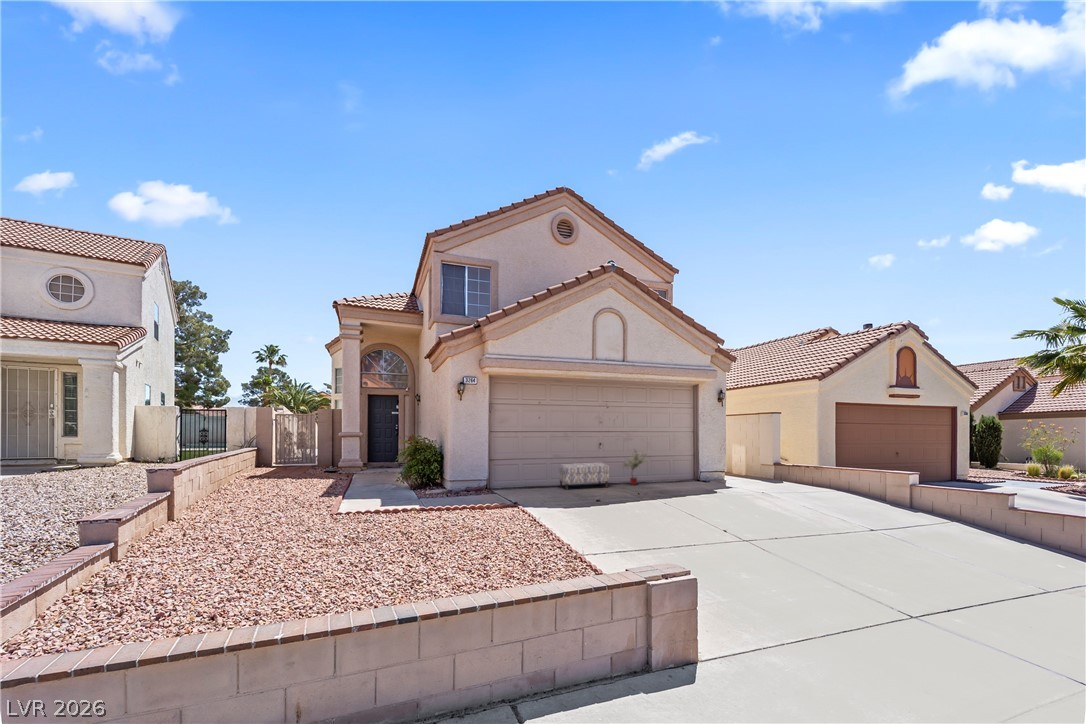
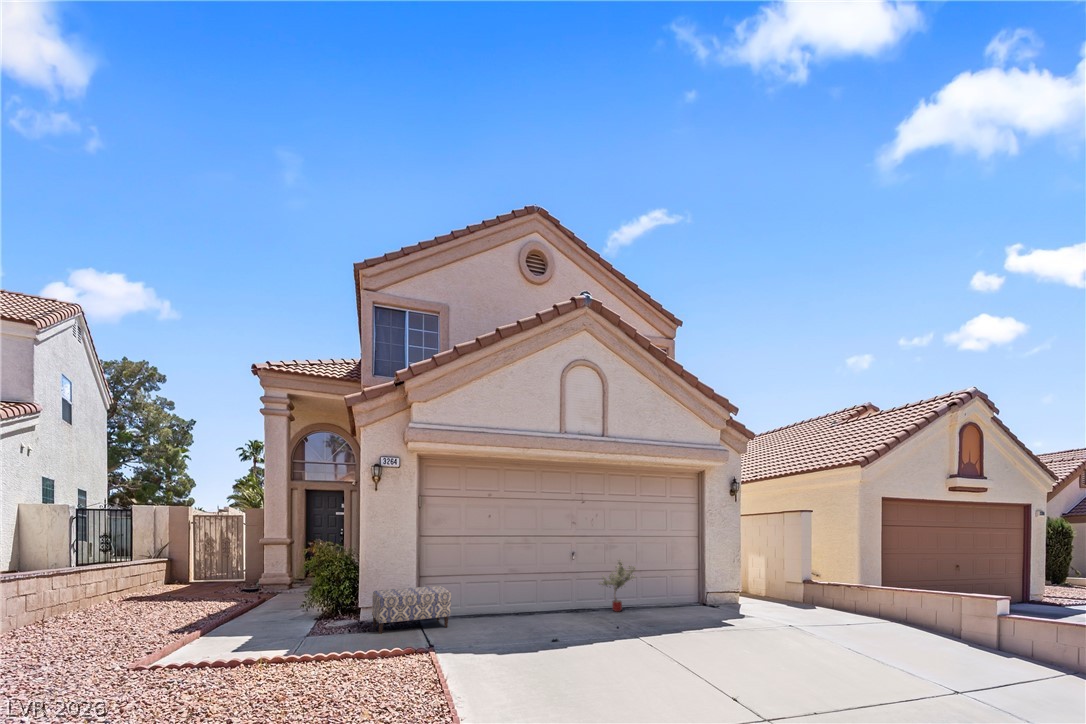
bench: present [559,462,609,490] -> present [372,585,451,634]

